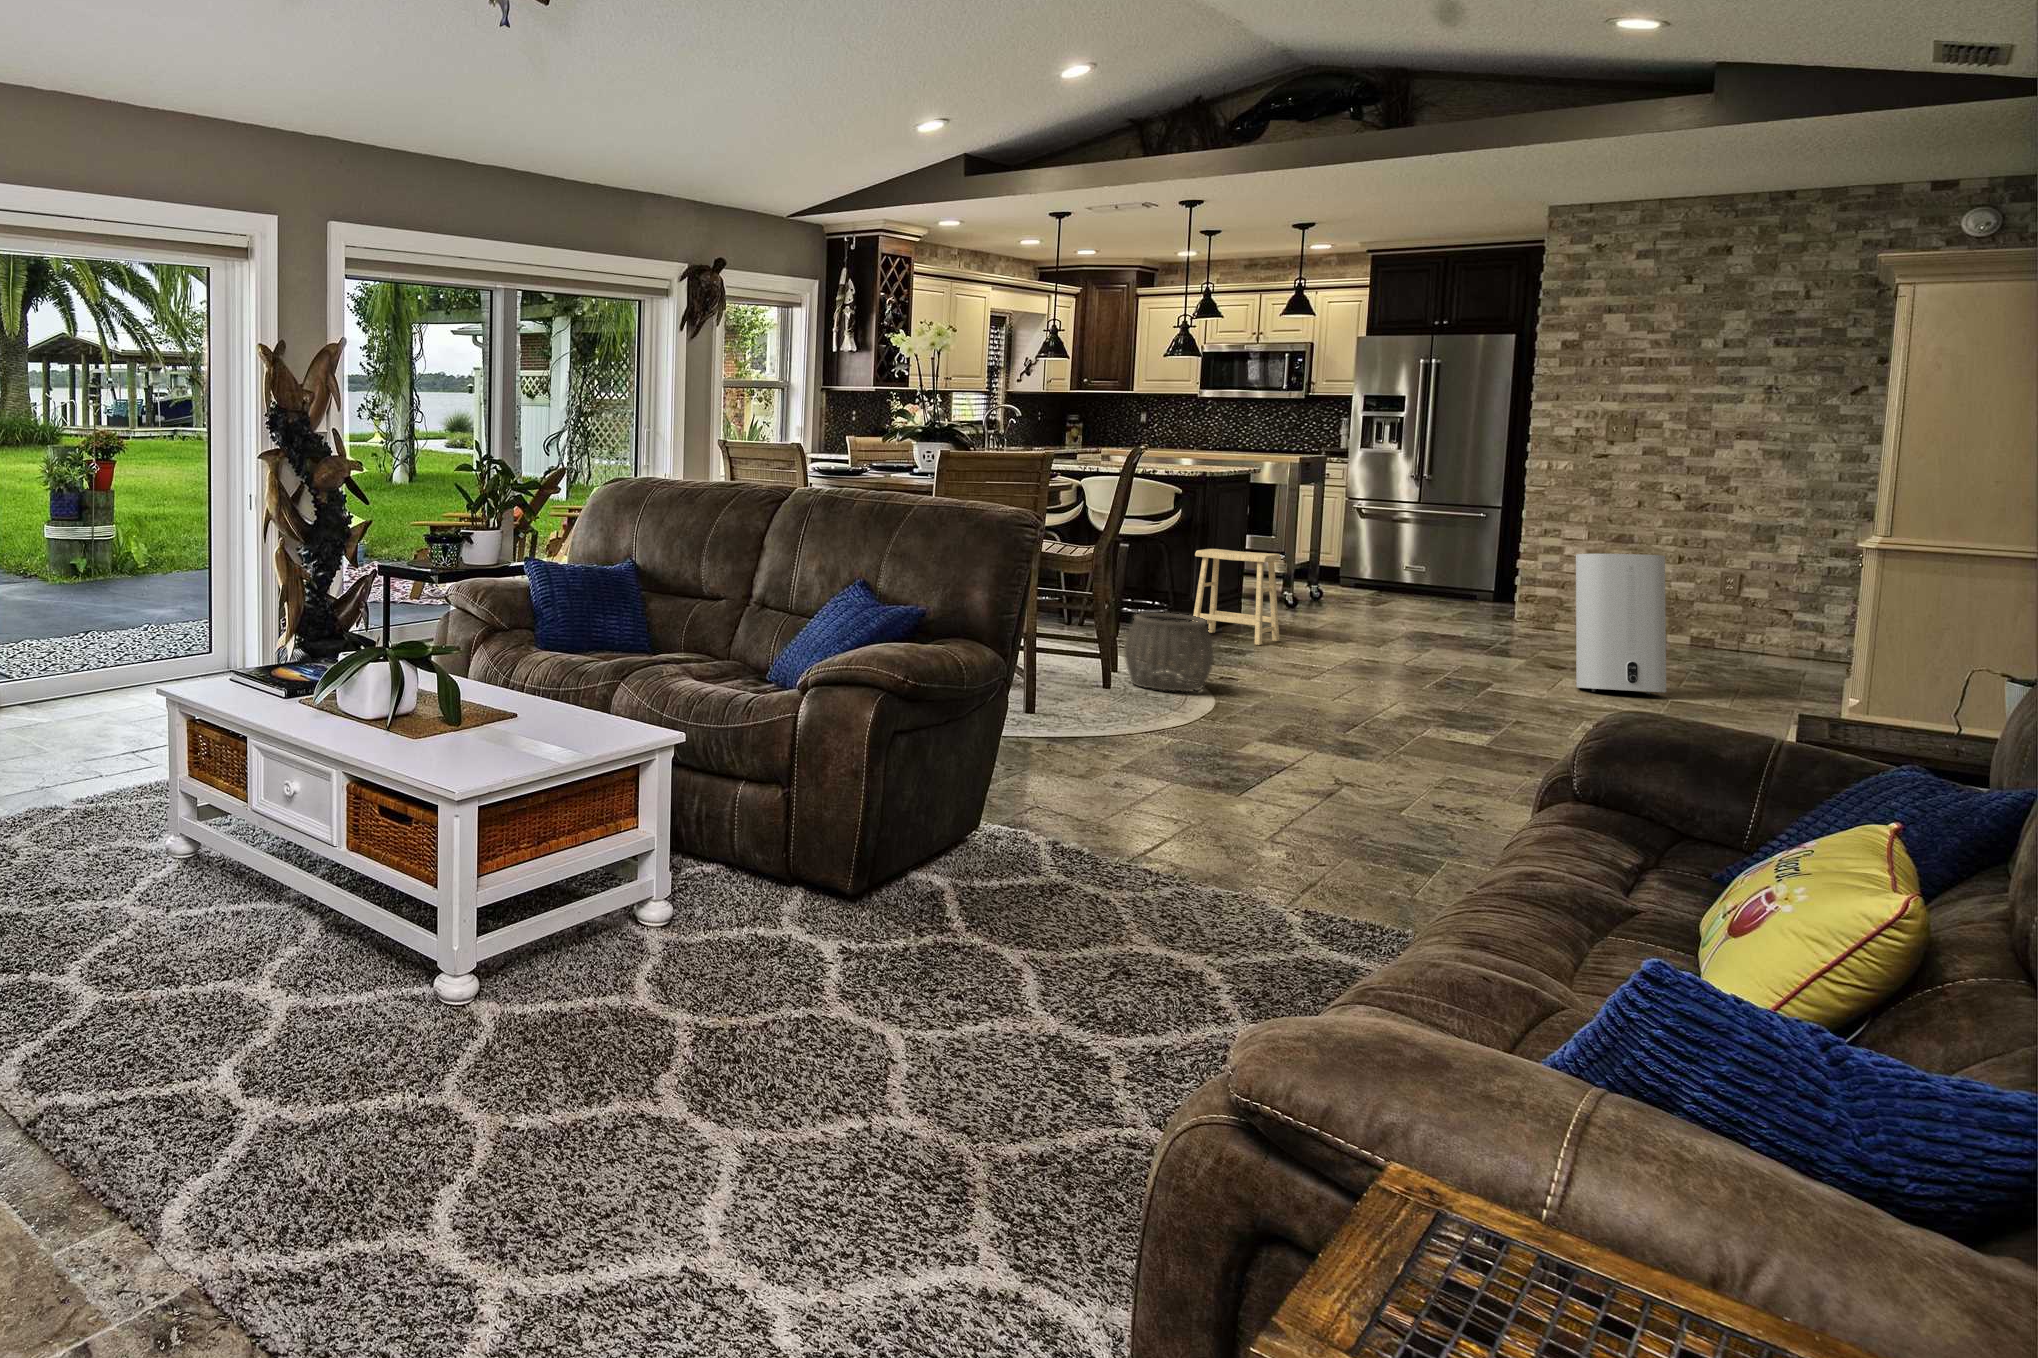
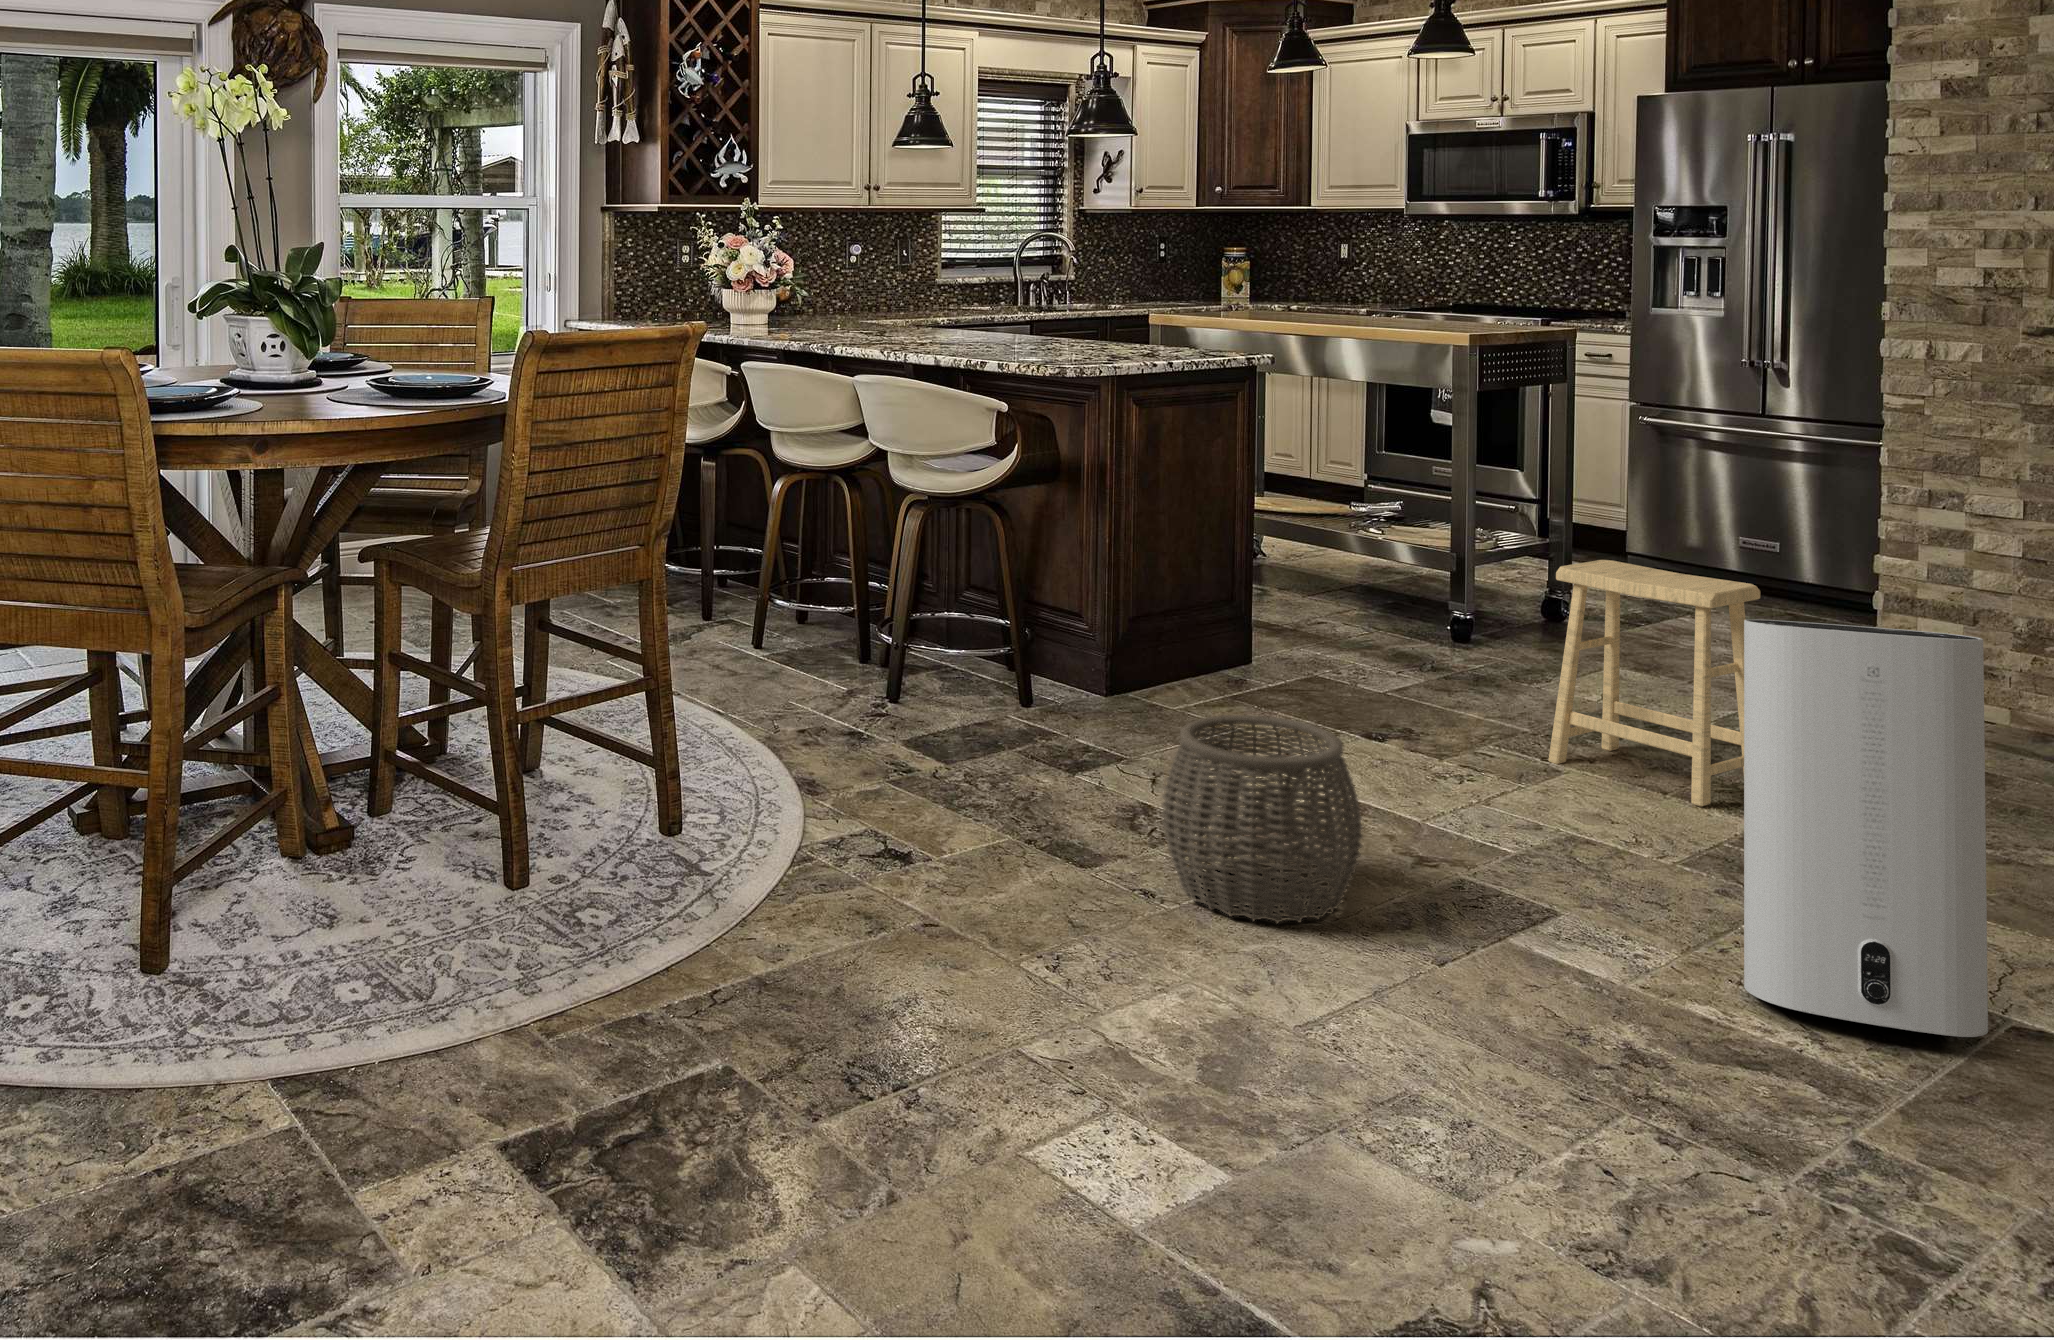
footstool: present [1192,549,1281,645] -> present [1548,560,1760,806]
woven basket: present [1124,613,1213,691] -> present [1162,715,1363,924]

